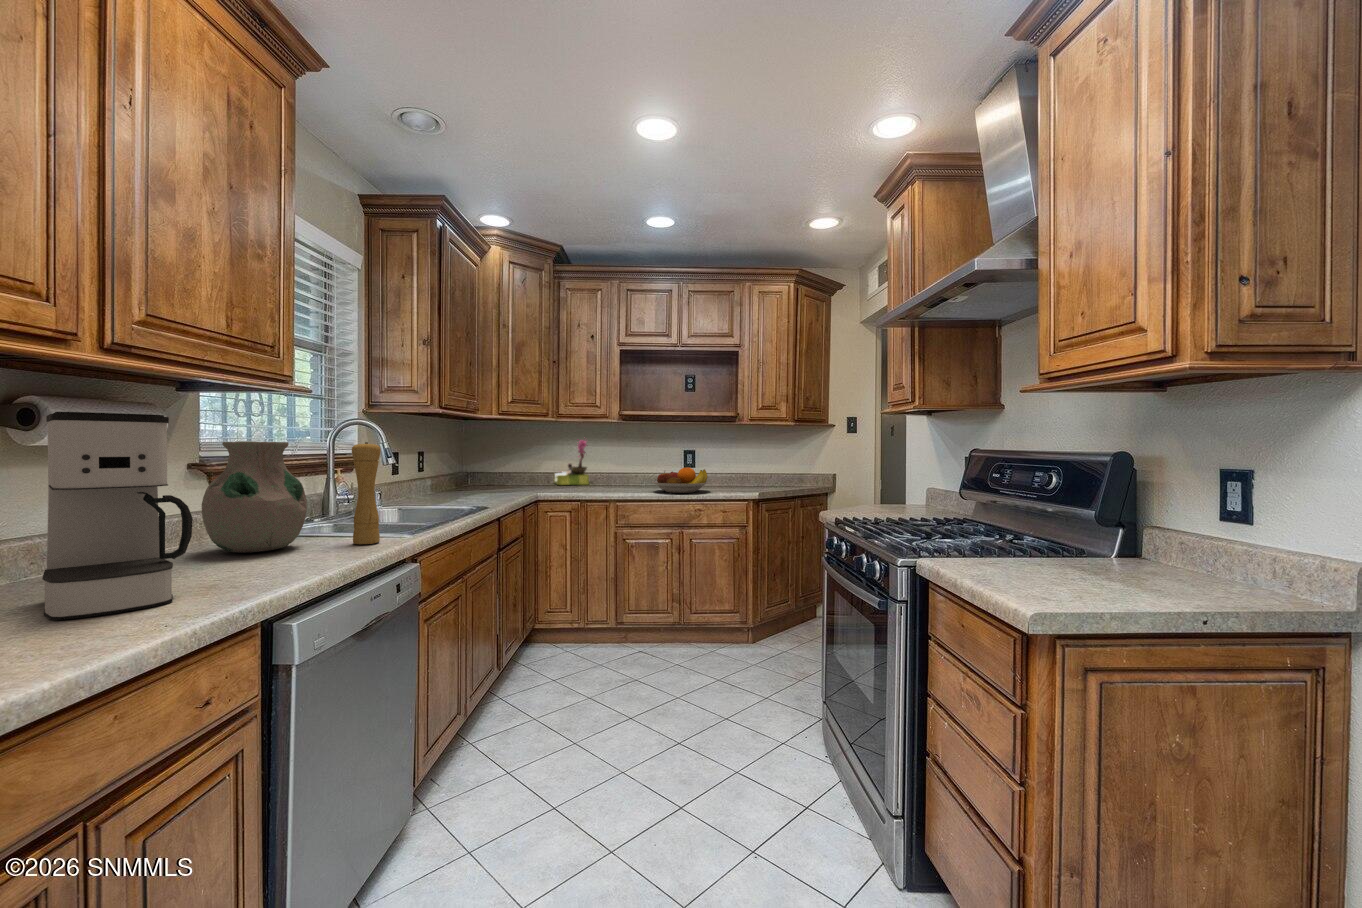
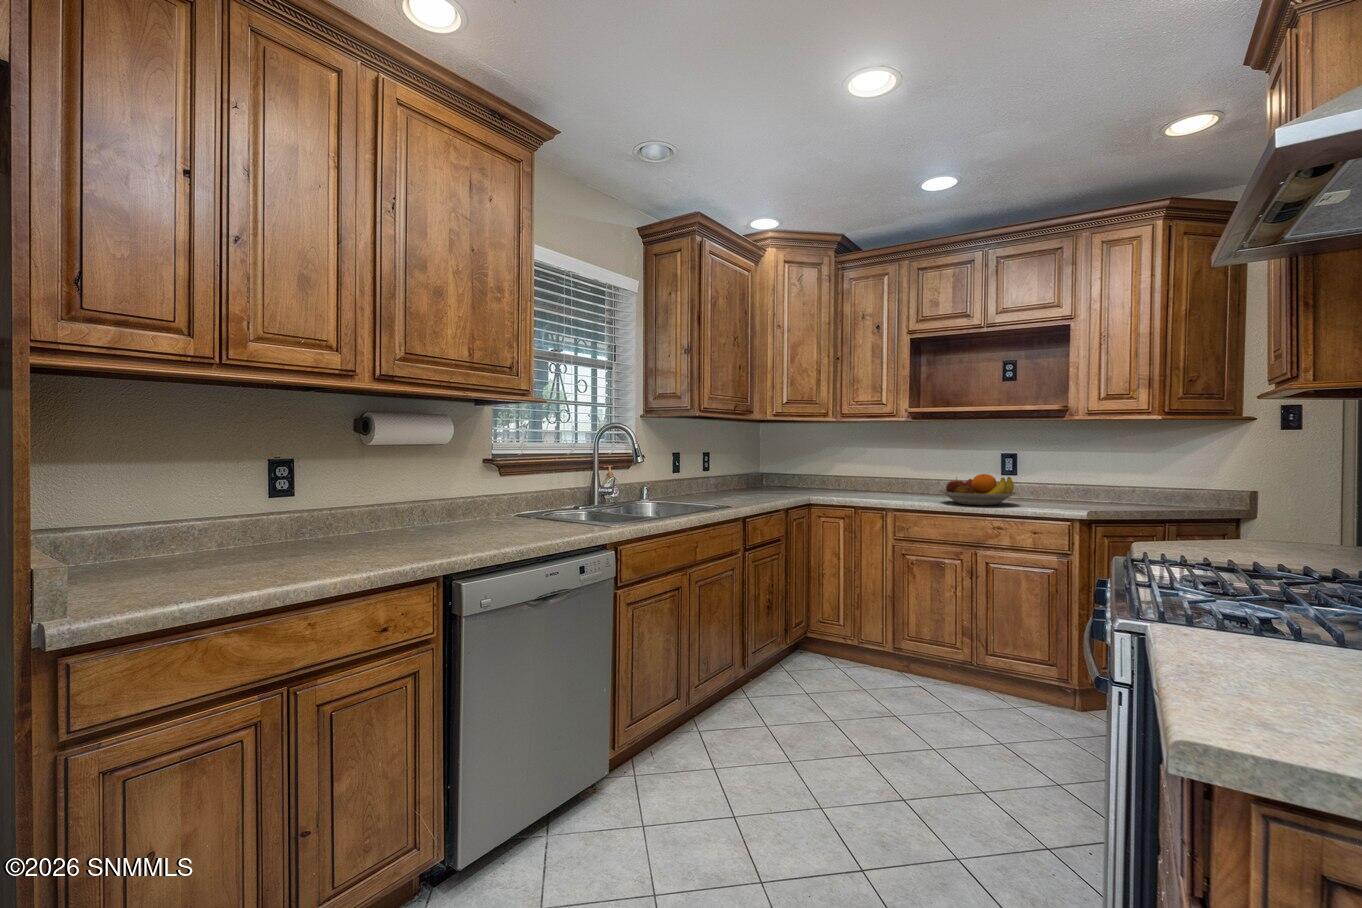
coffee maker: present [42,412,193,620] -> none [330,422,418,559]
flower arrangement: present [554,437,589,485] -> none [844,436,886,491]
vase: present [202,441,307,553] -> none [471,443,540,529]
pepper mill: present [352,442,381,544] -> none [568,443,590,530]

